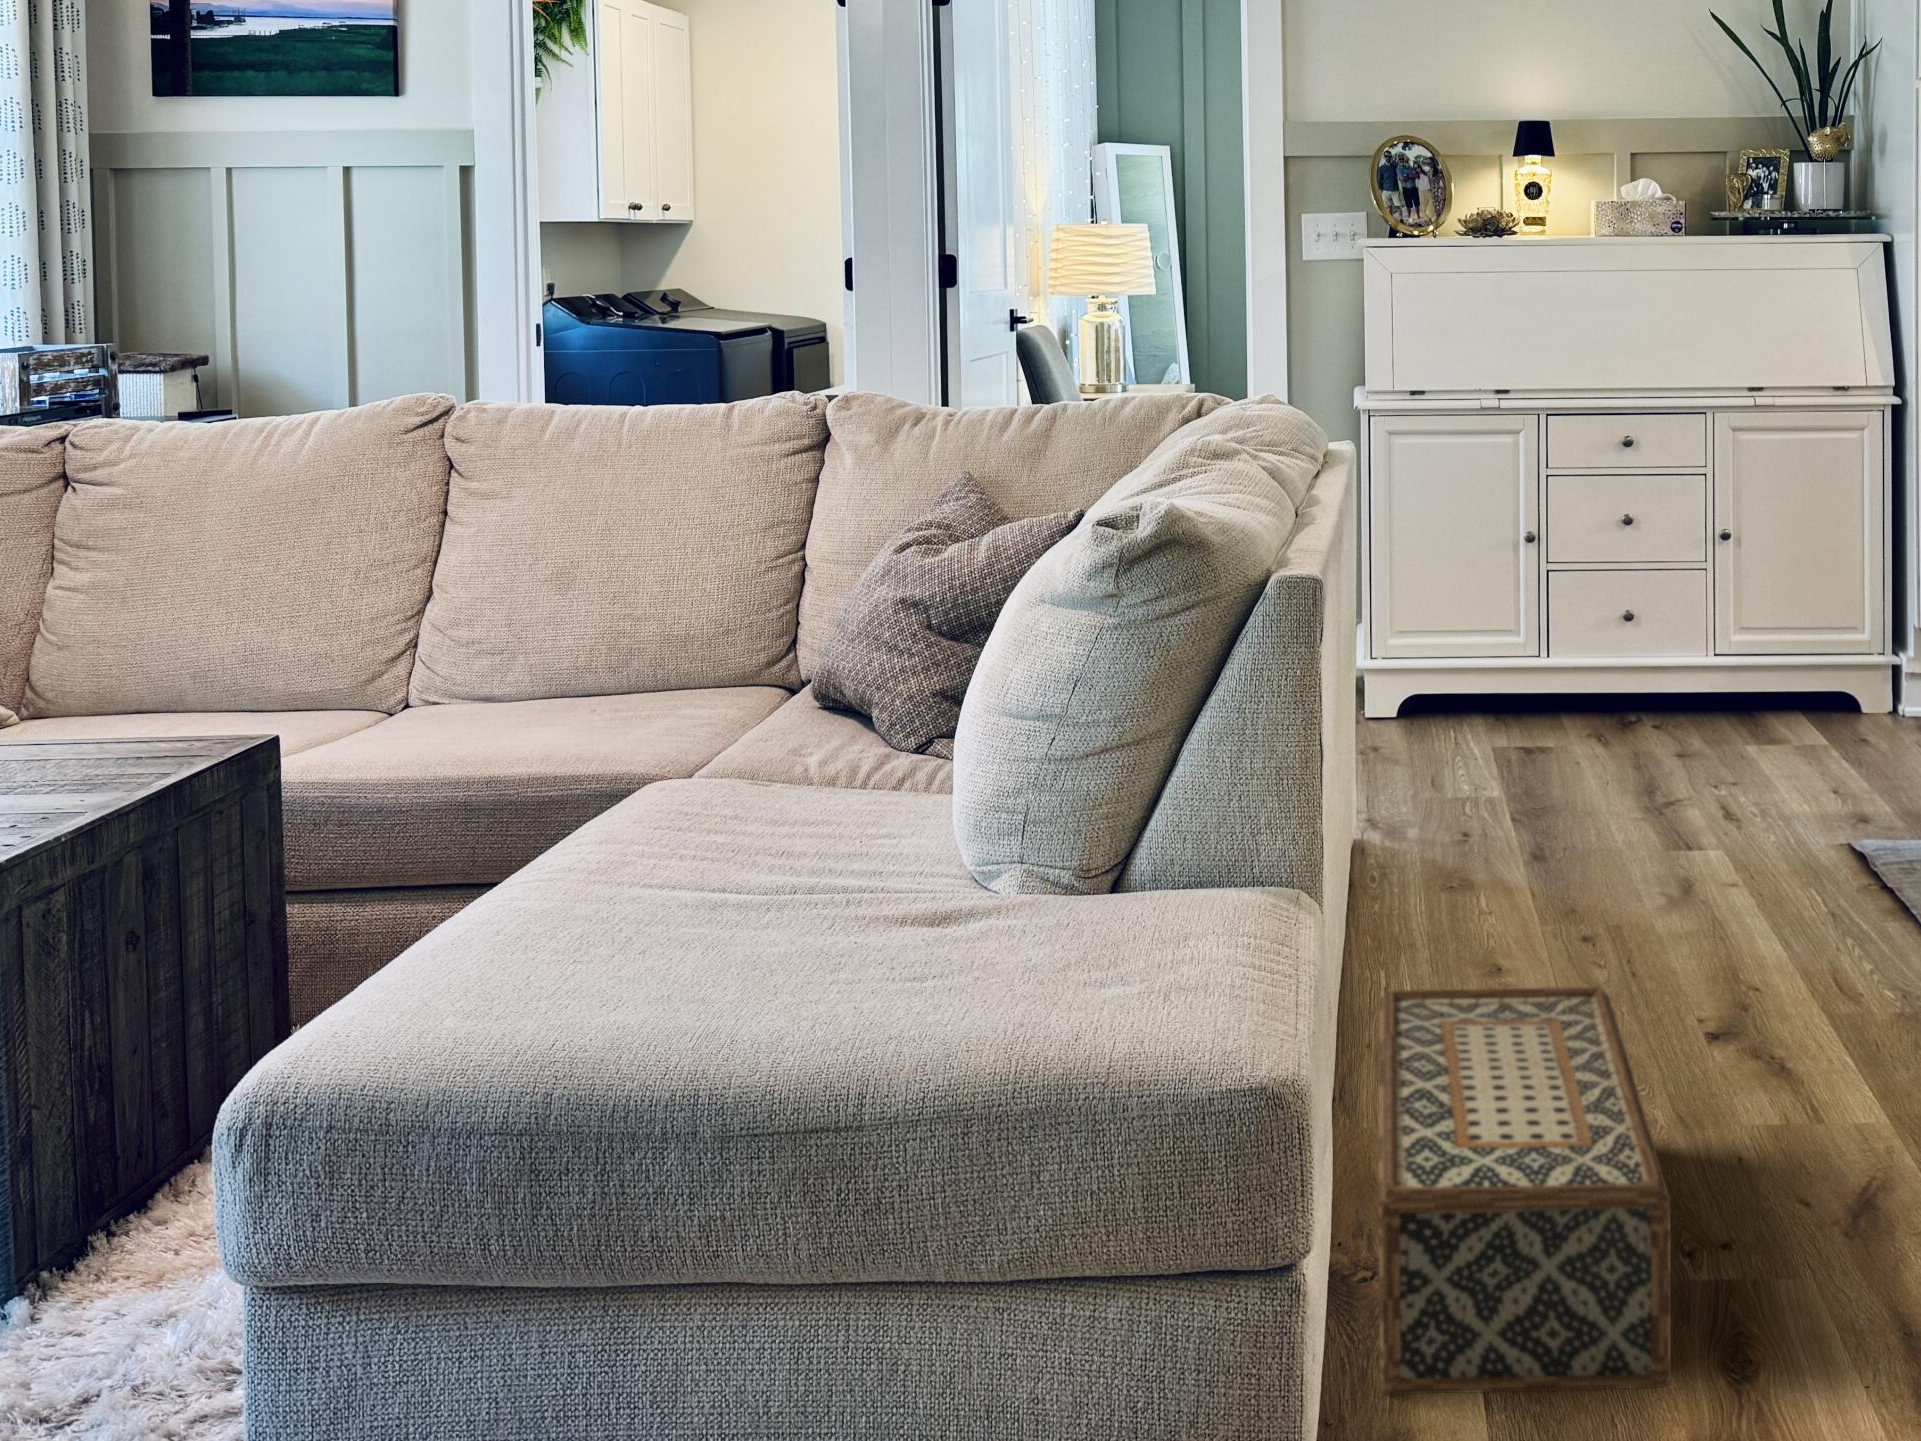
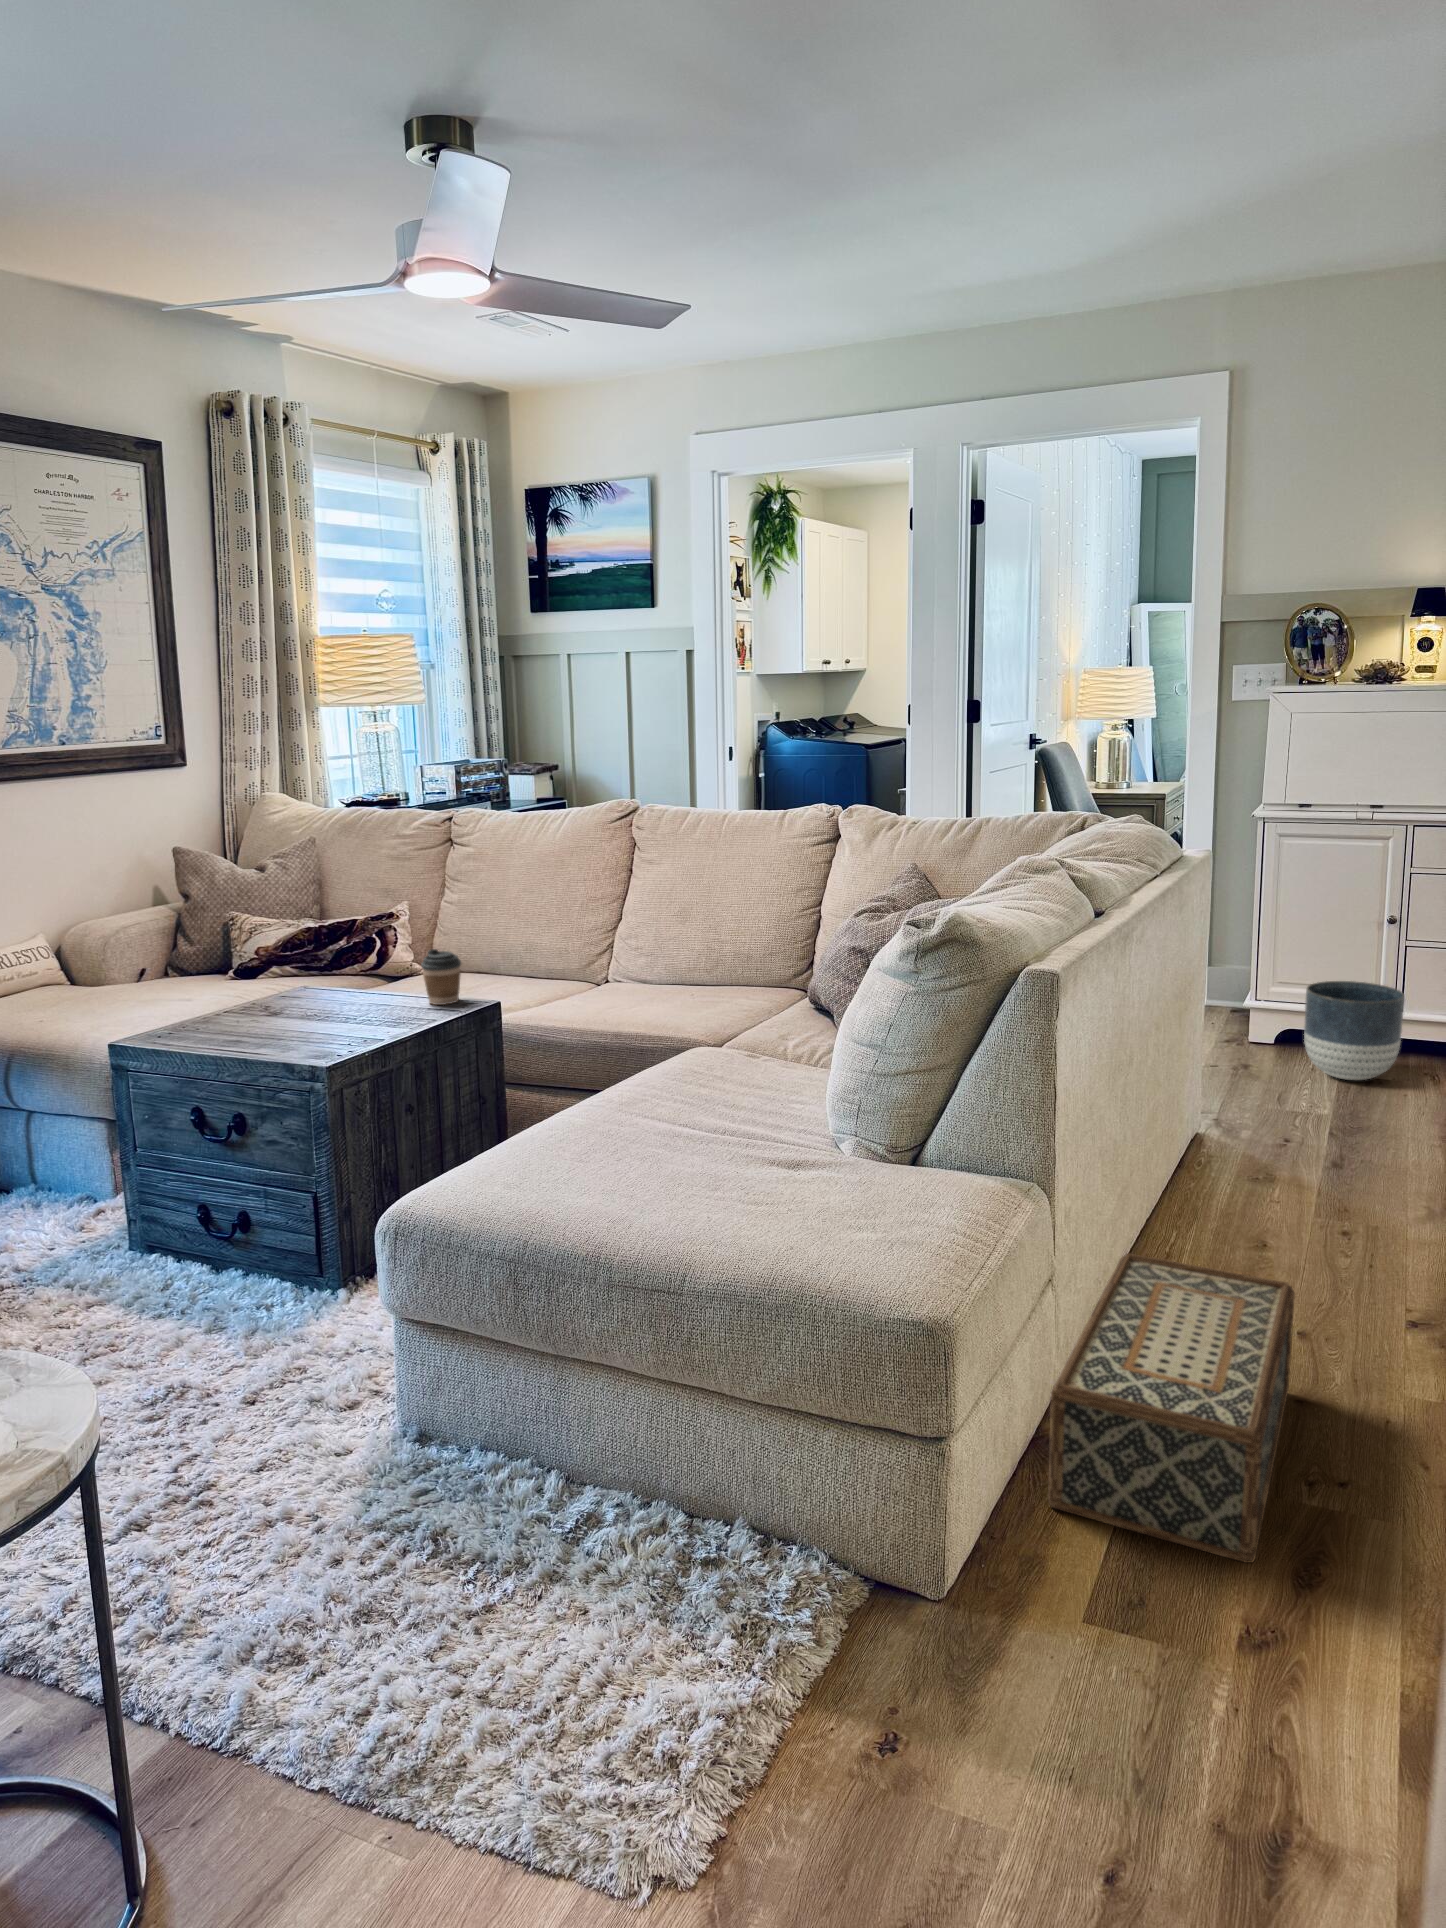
planter: none [1443,614,1556,744] -> present [1304,981,1405,1080]
coffee cup: none [65,660,157,768] -> present [421,949,461,1005]

